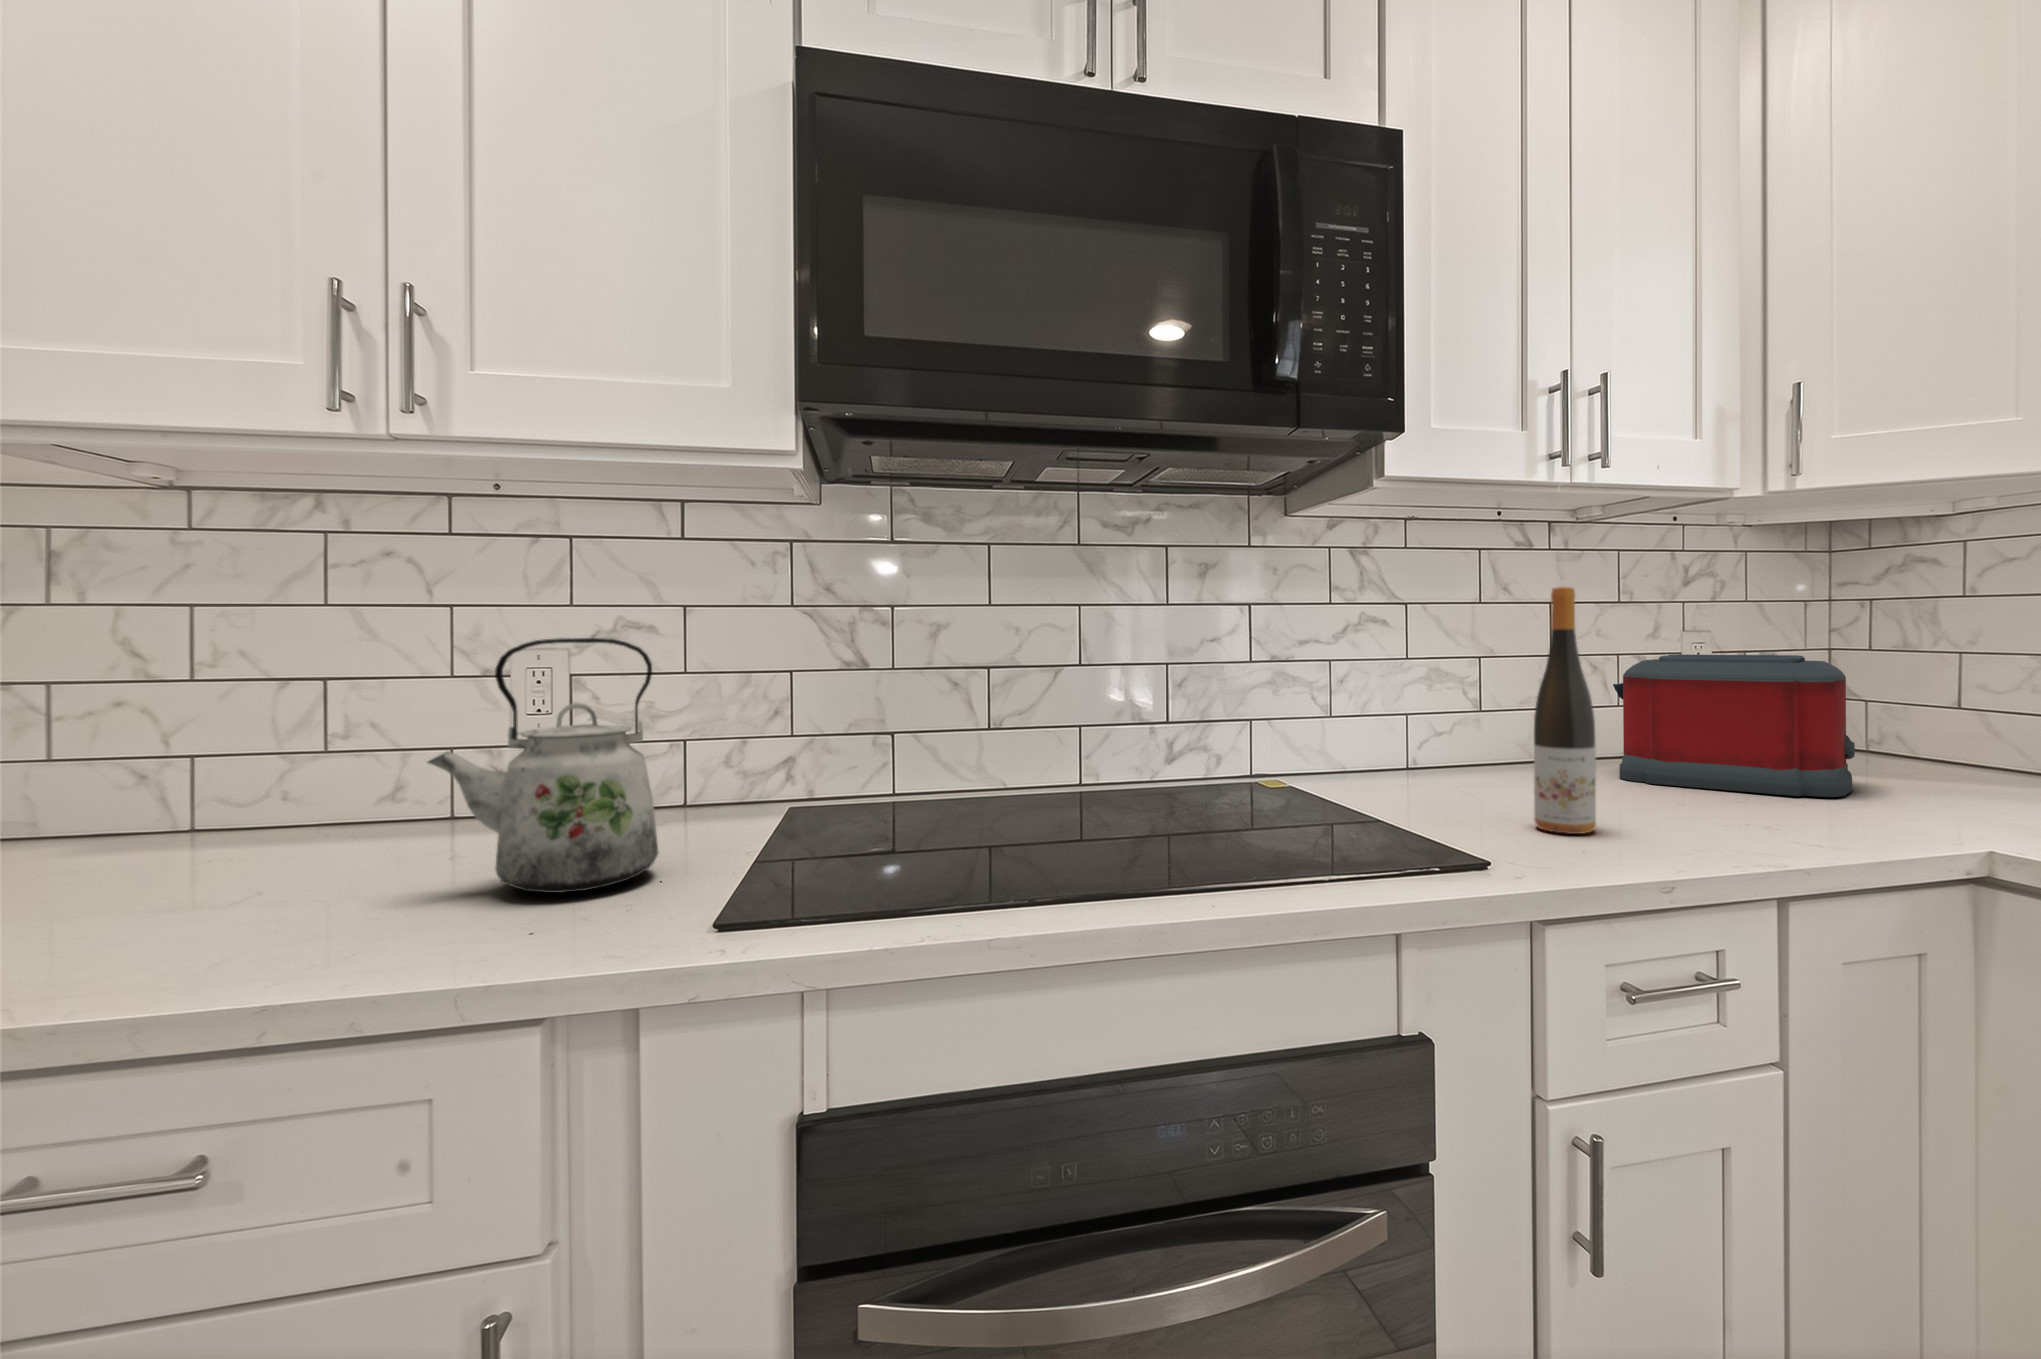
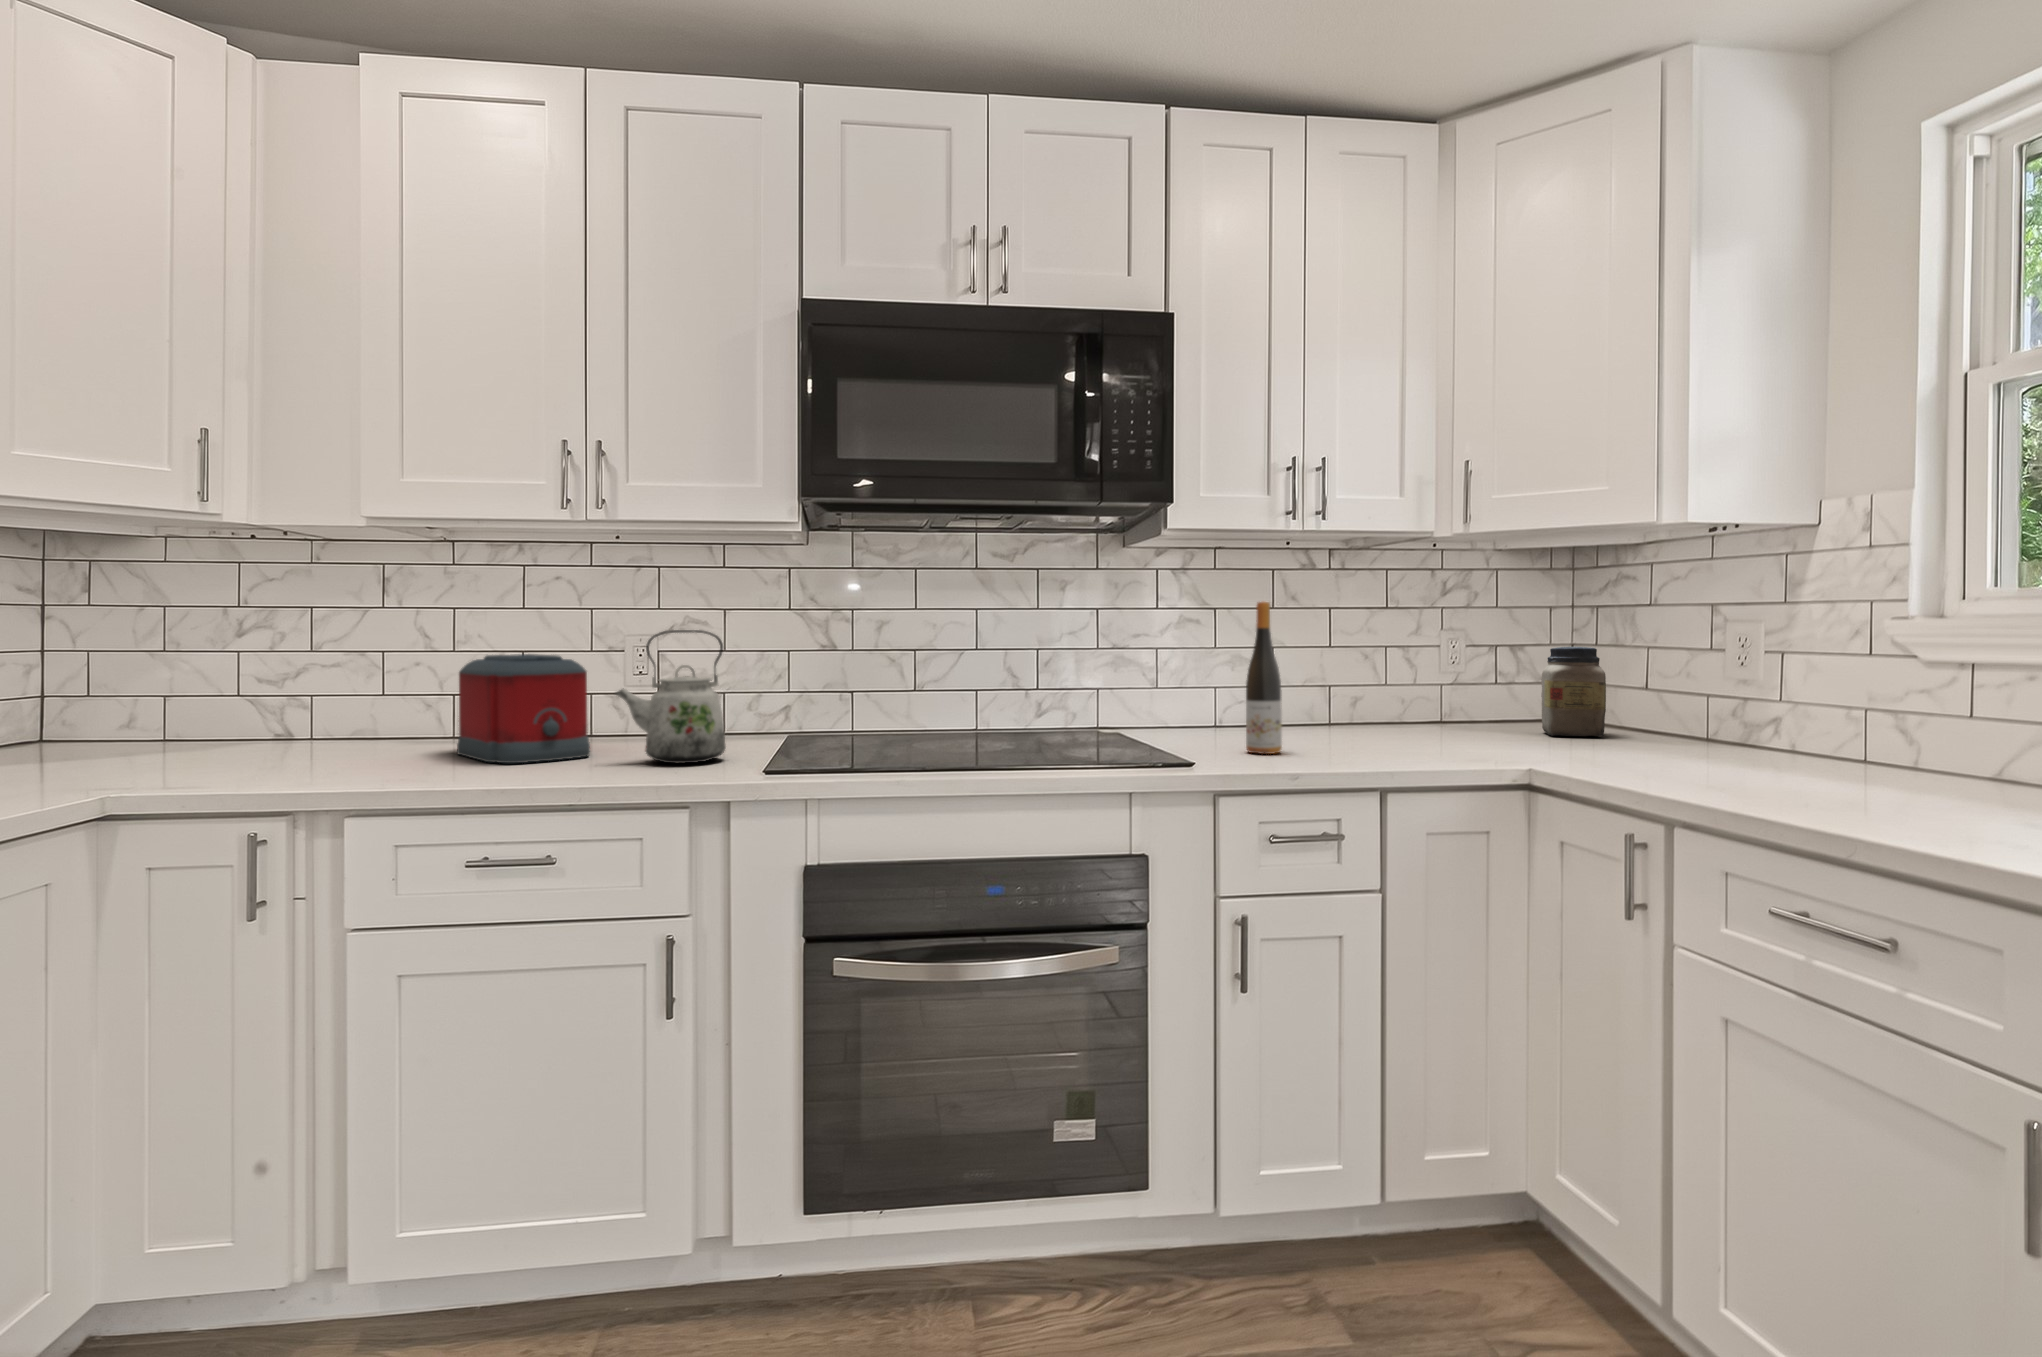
jar: none [1857,654,1972,781] -> present [1541,647,1606,736]
toaster: present [1613,655,1855,797] -> present [457,654,590,763]

